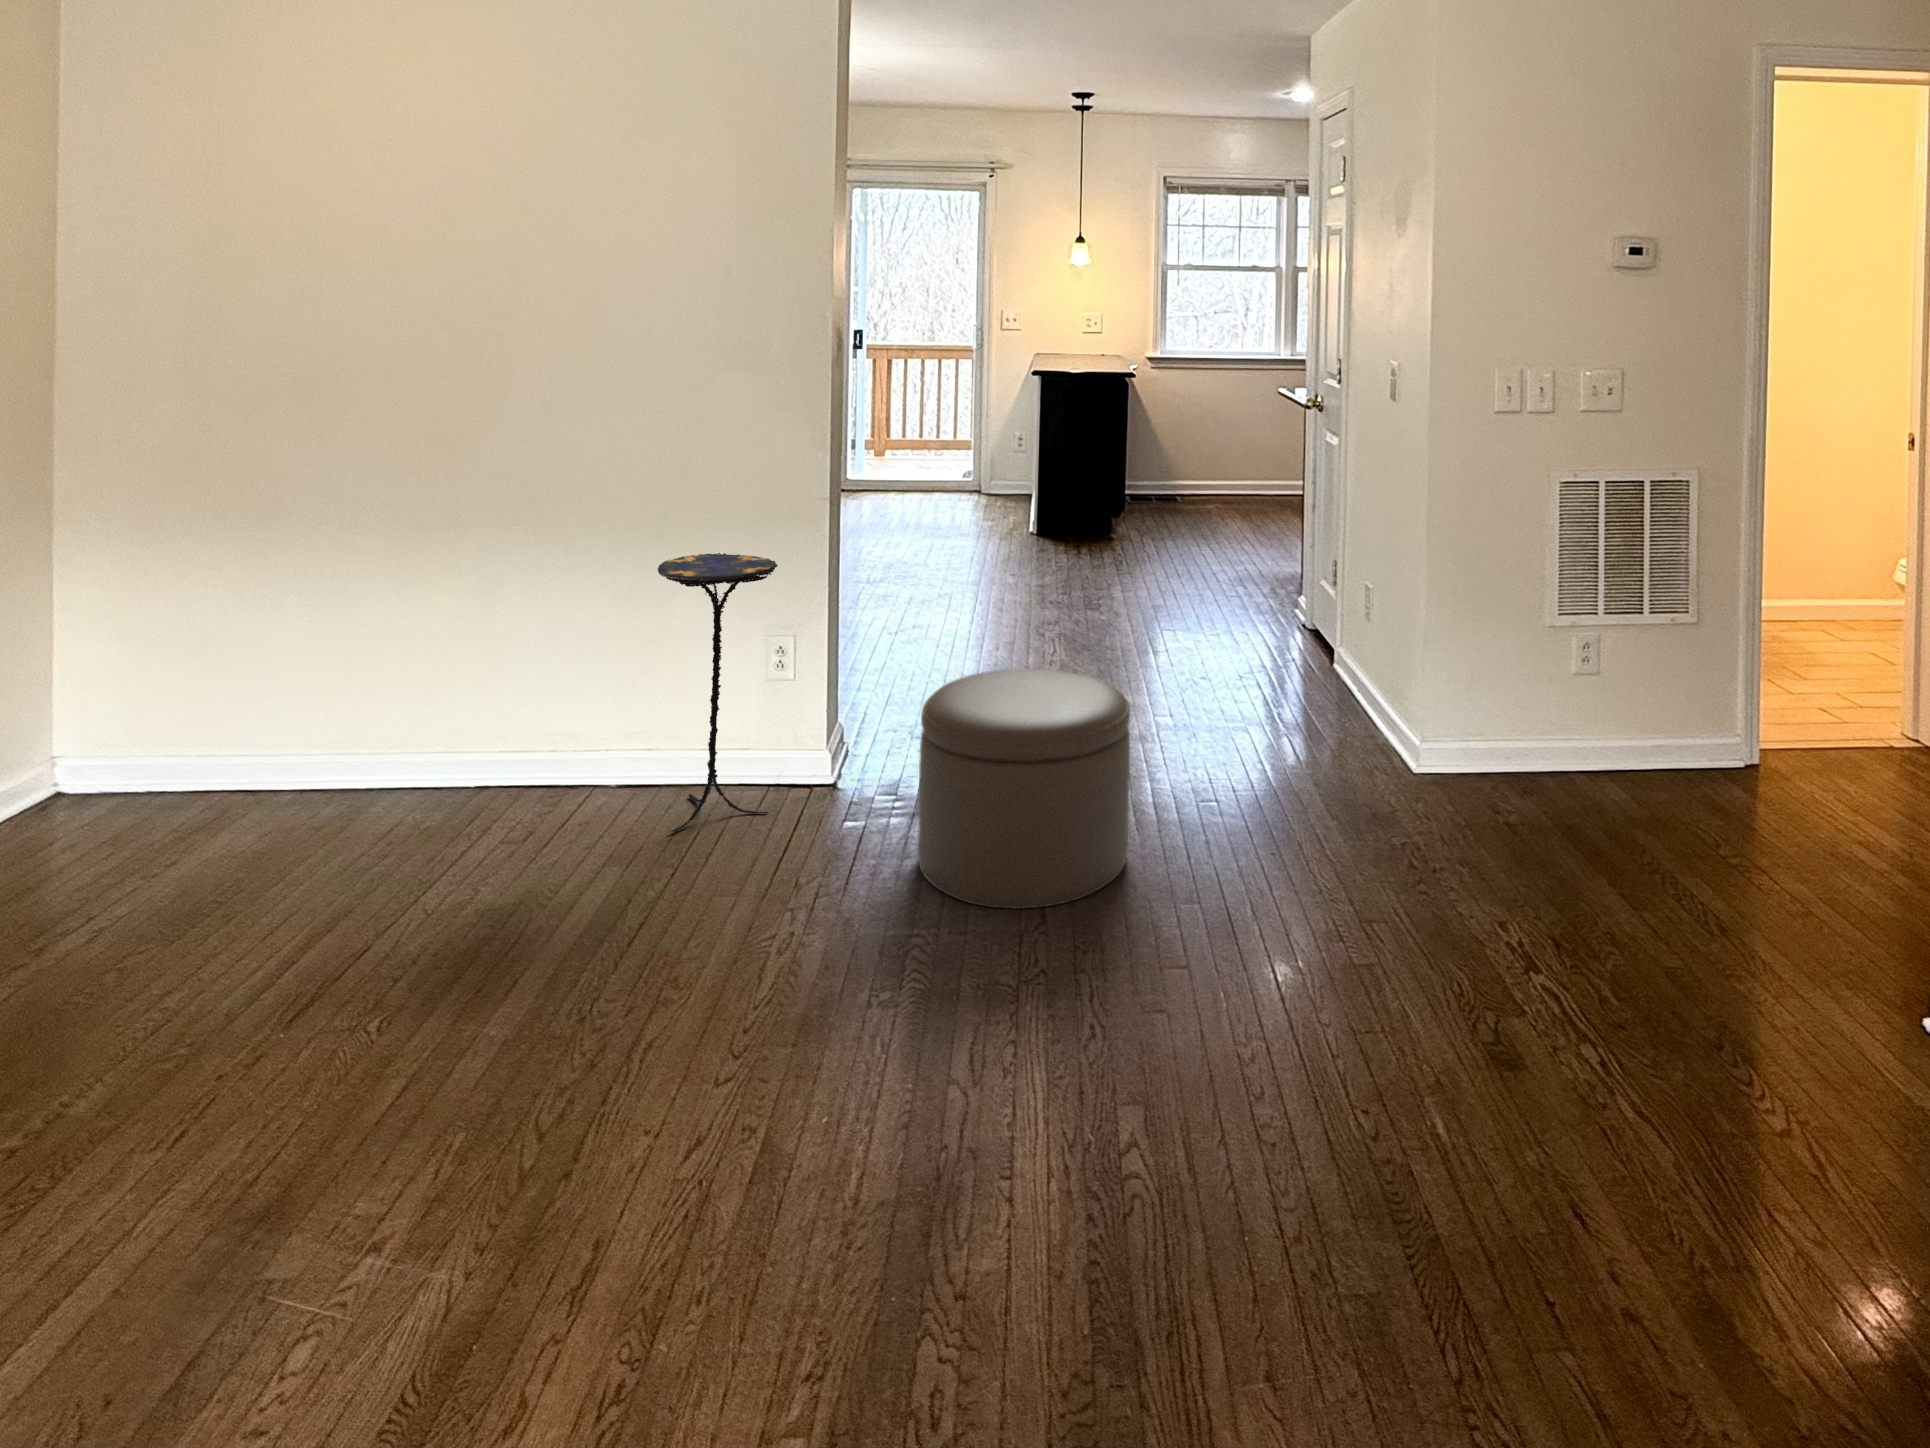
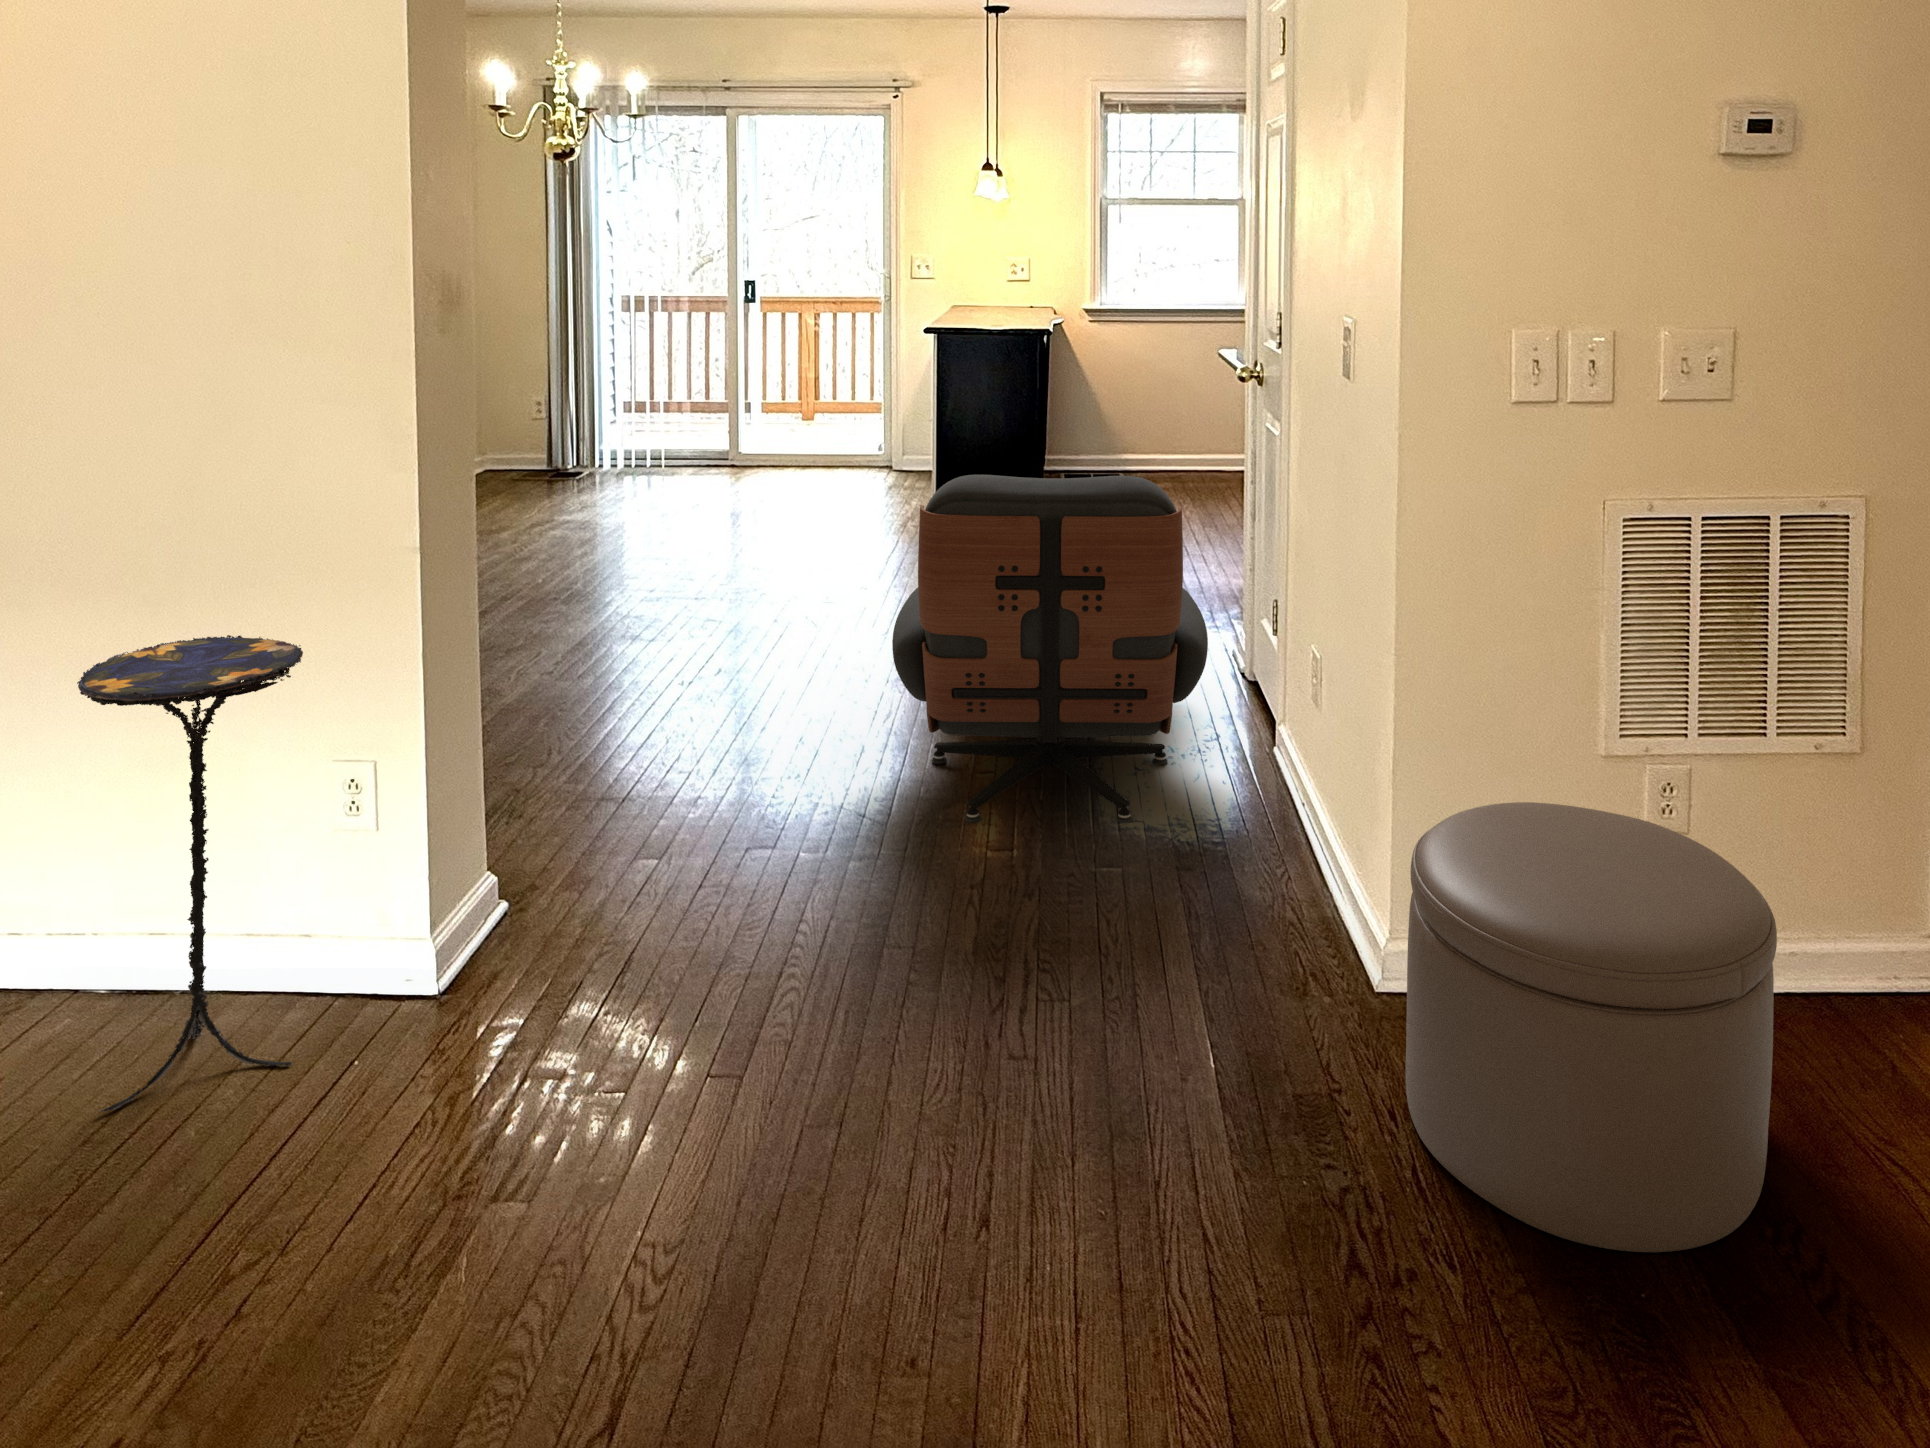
lounge chair: none [1079,466,1294,703] -> present [892,475,1208,823]
ottoman: present [918,669,1130,909] -> present [1406,802,1777,1252]

